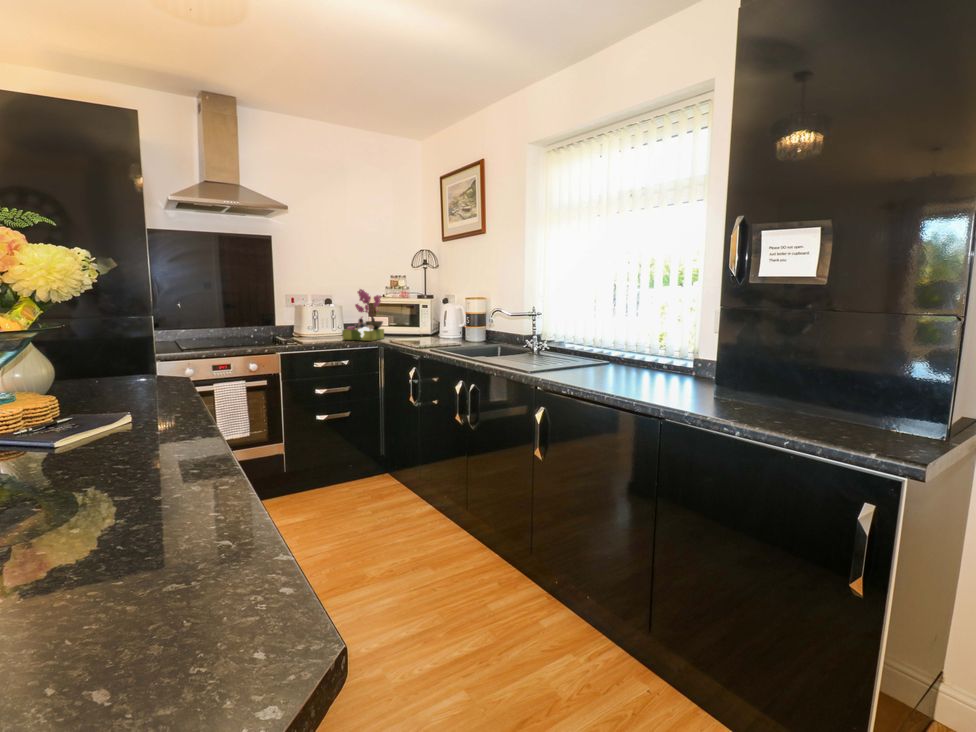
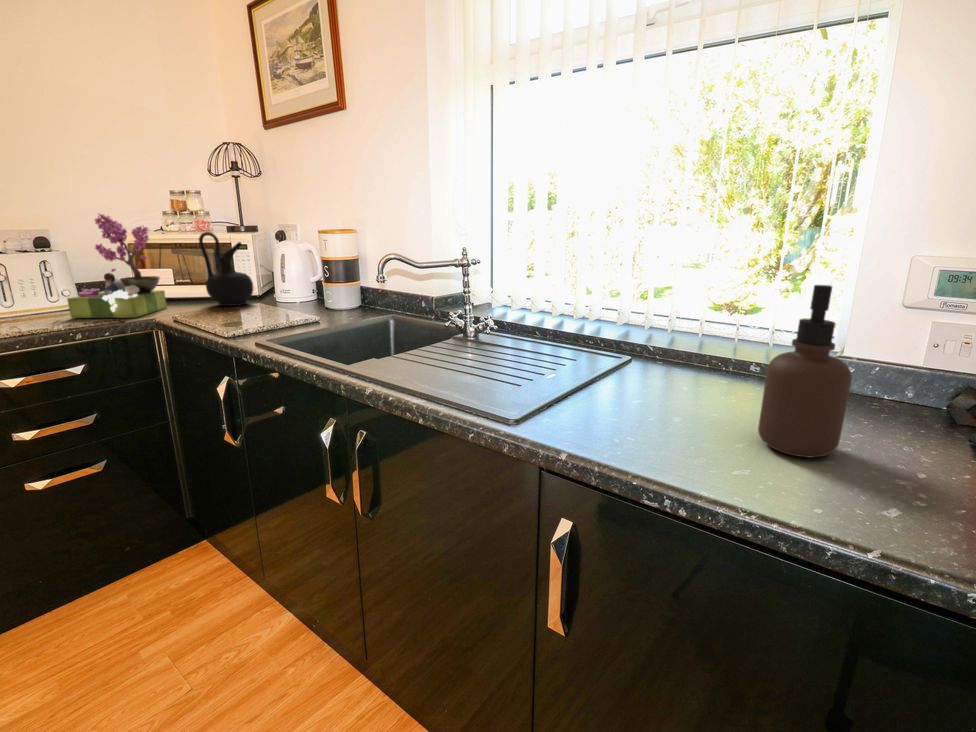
ceramic jug: none [404,298,429,339] -> present [199,232,253,306]
soap dispenser: none [612,317,641,383] -> present [758,285,852,457]

